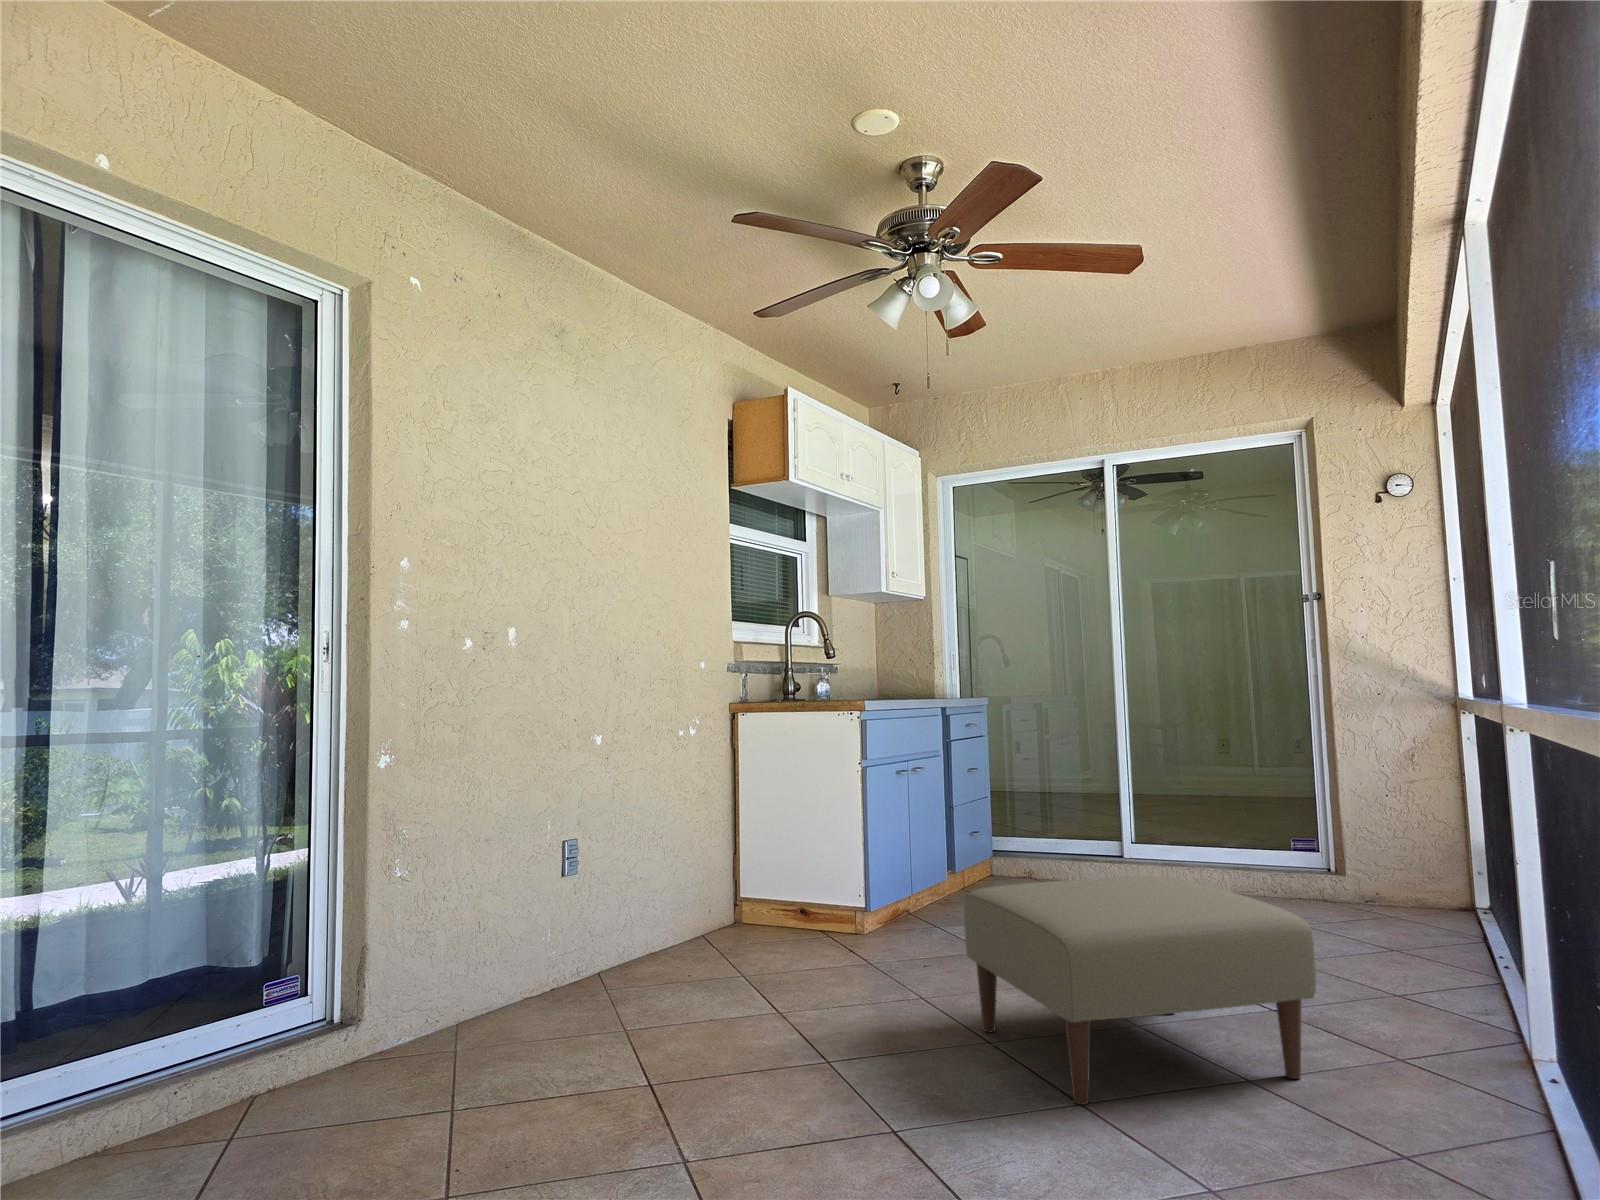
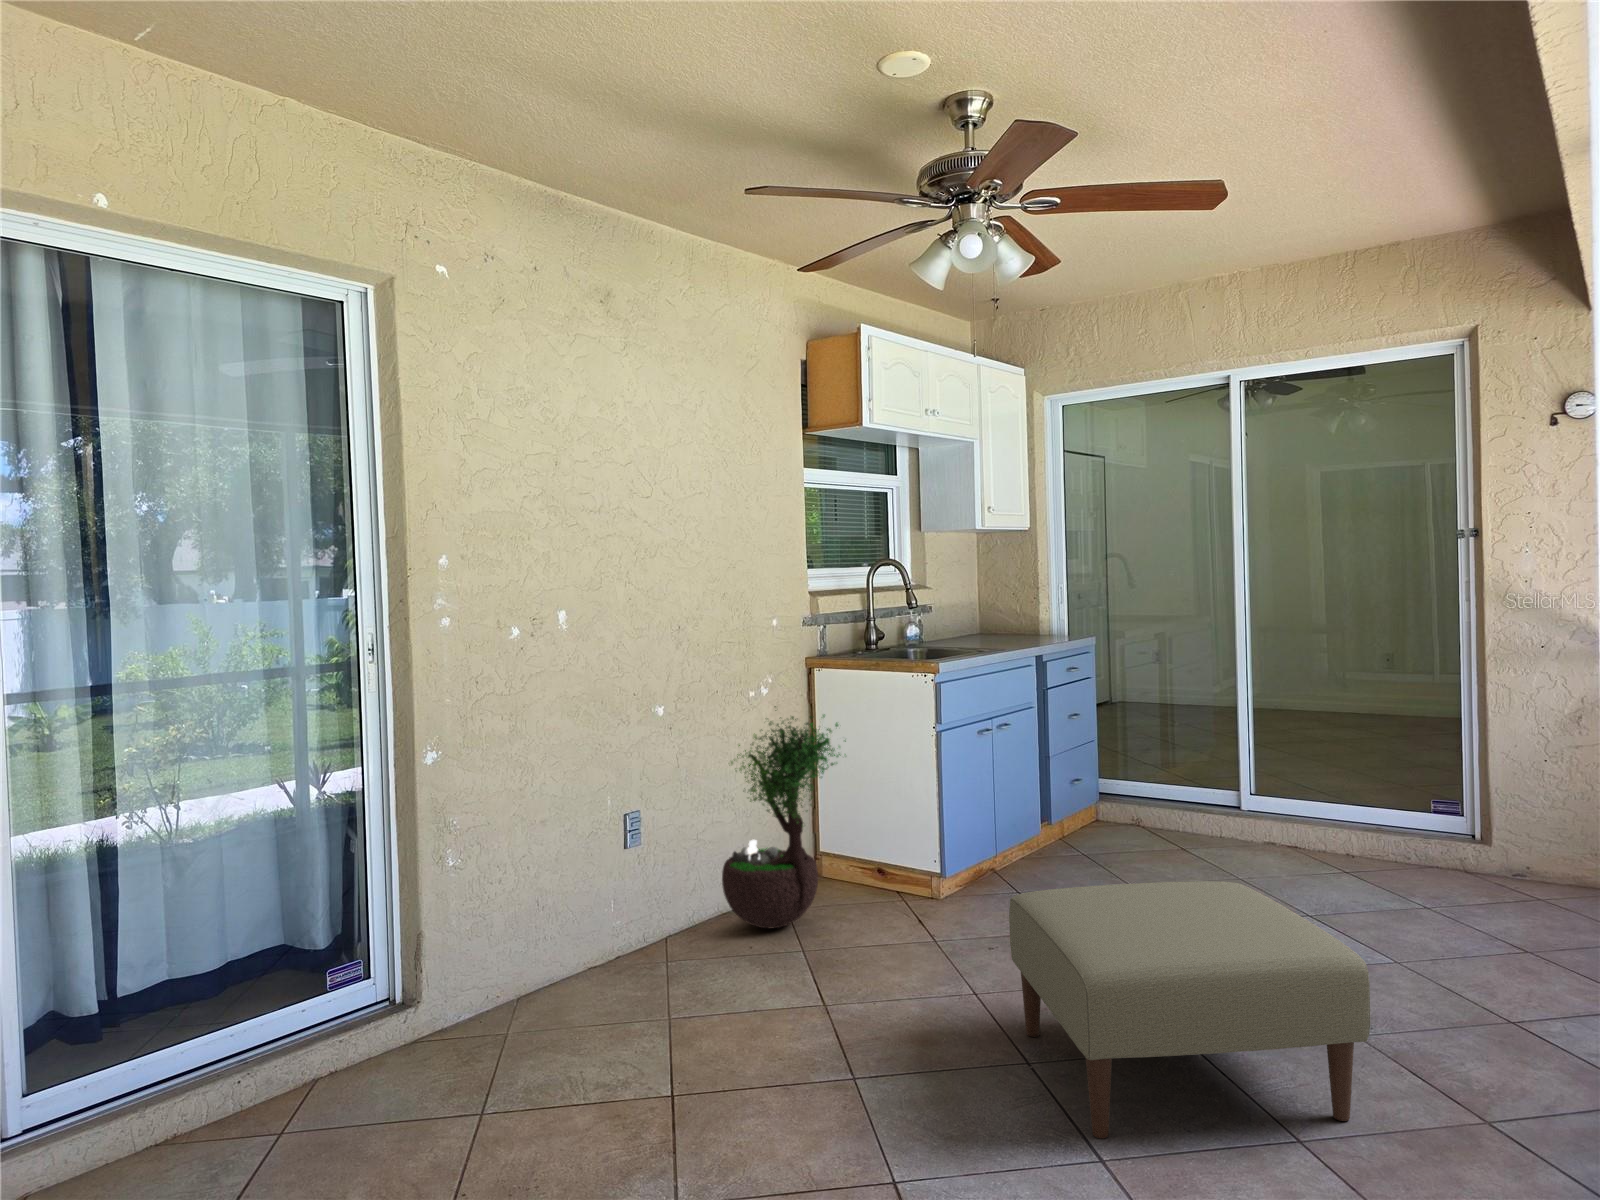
potted tree: none [655,733,781,961] -> present [722,706,846,929]

